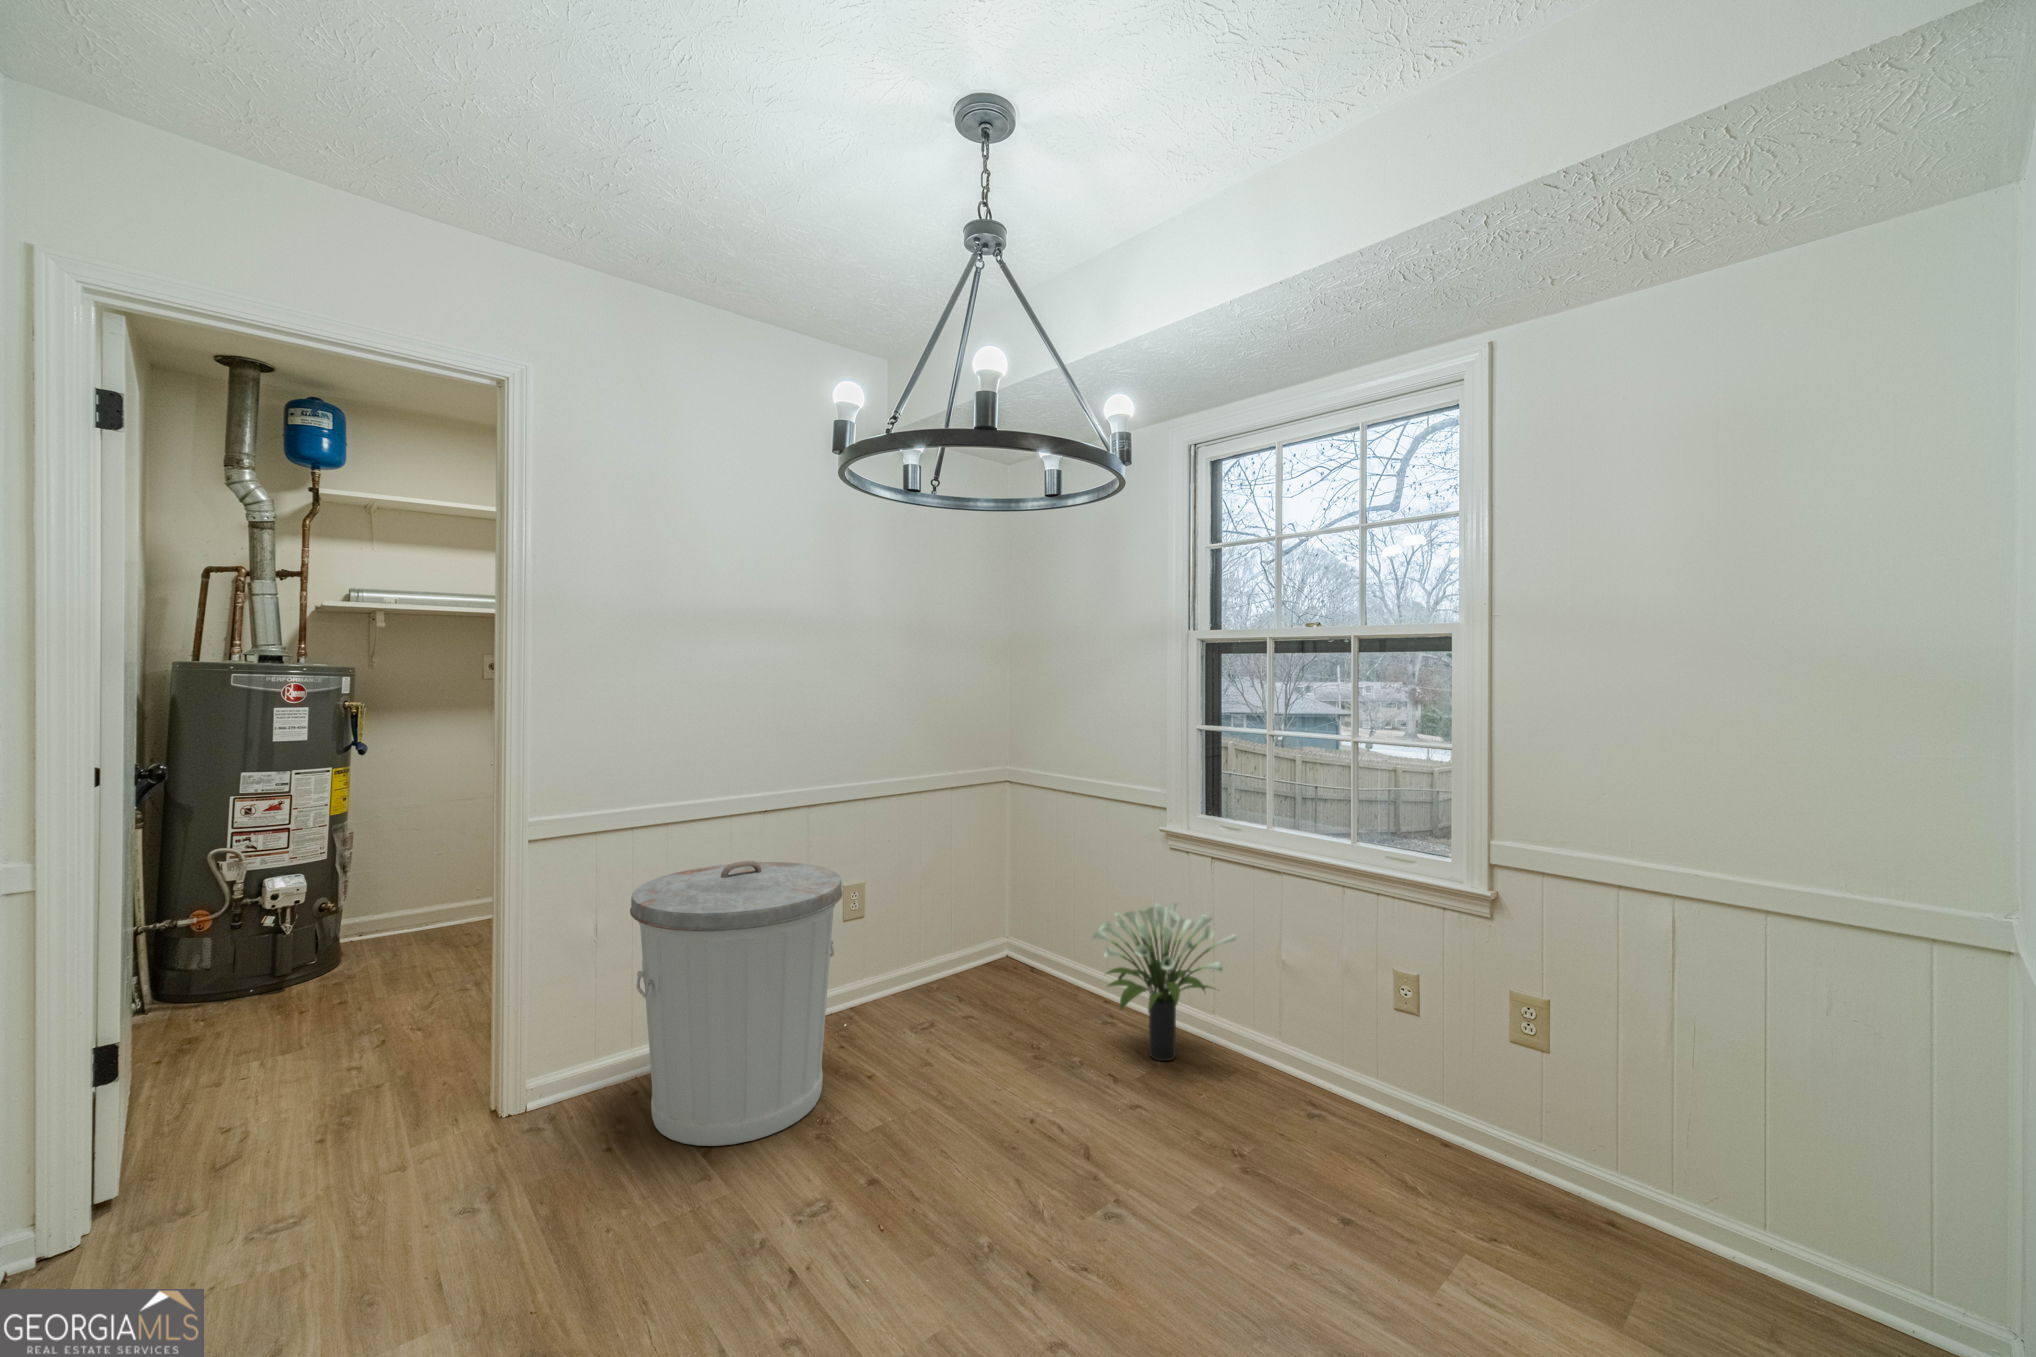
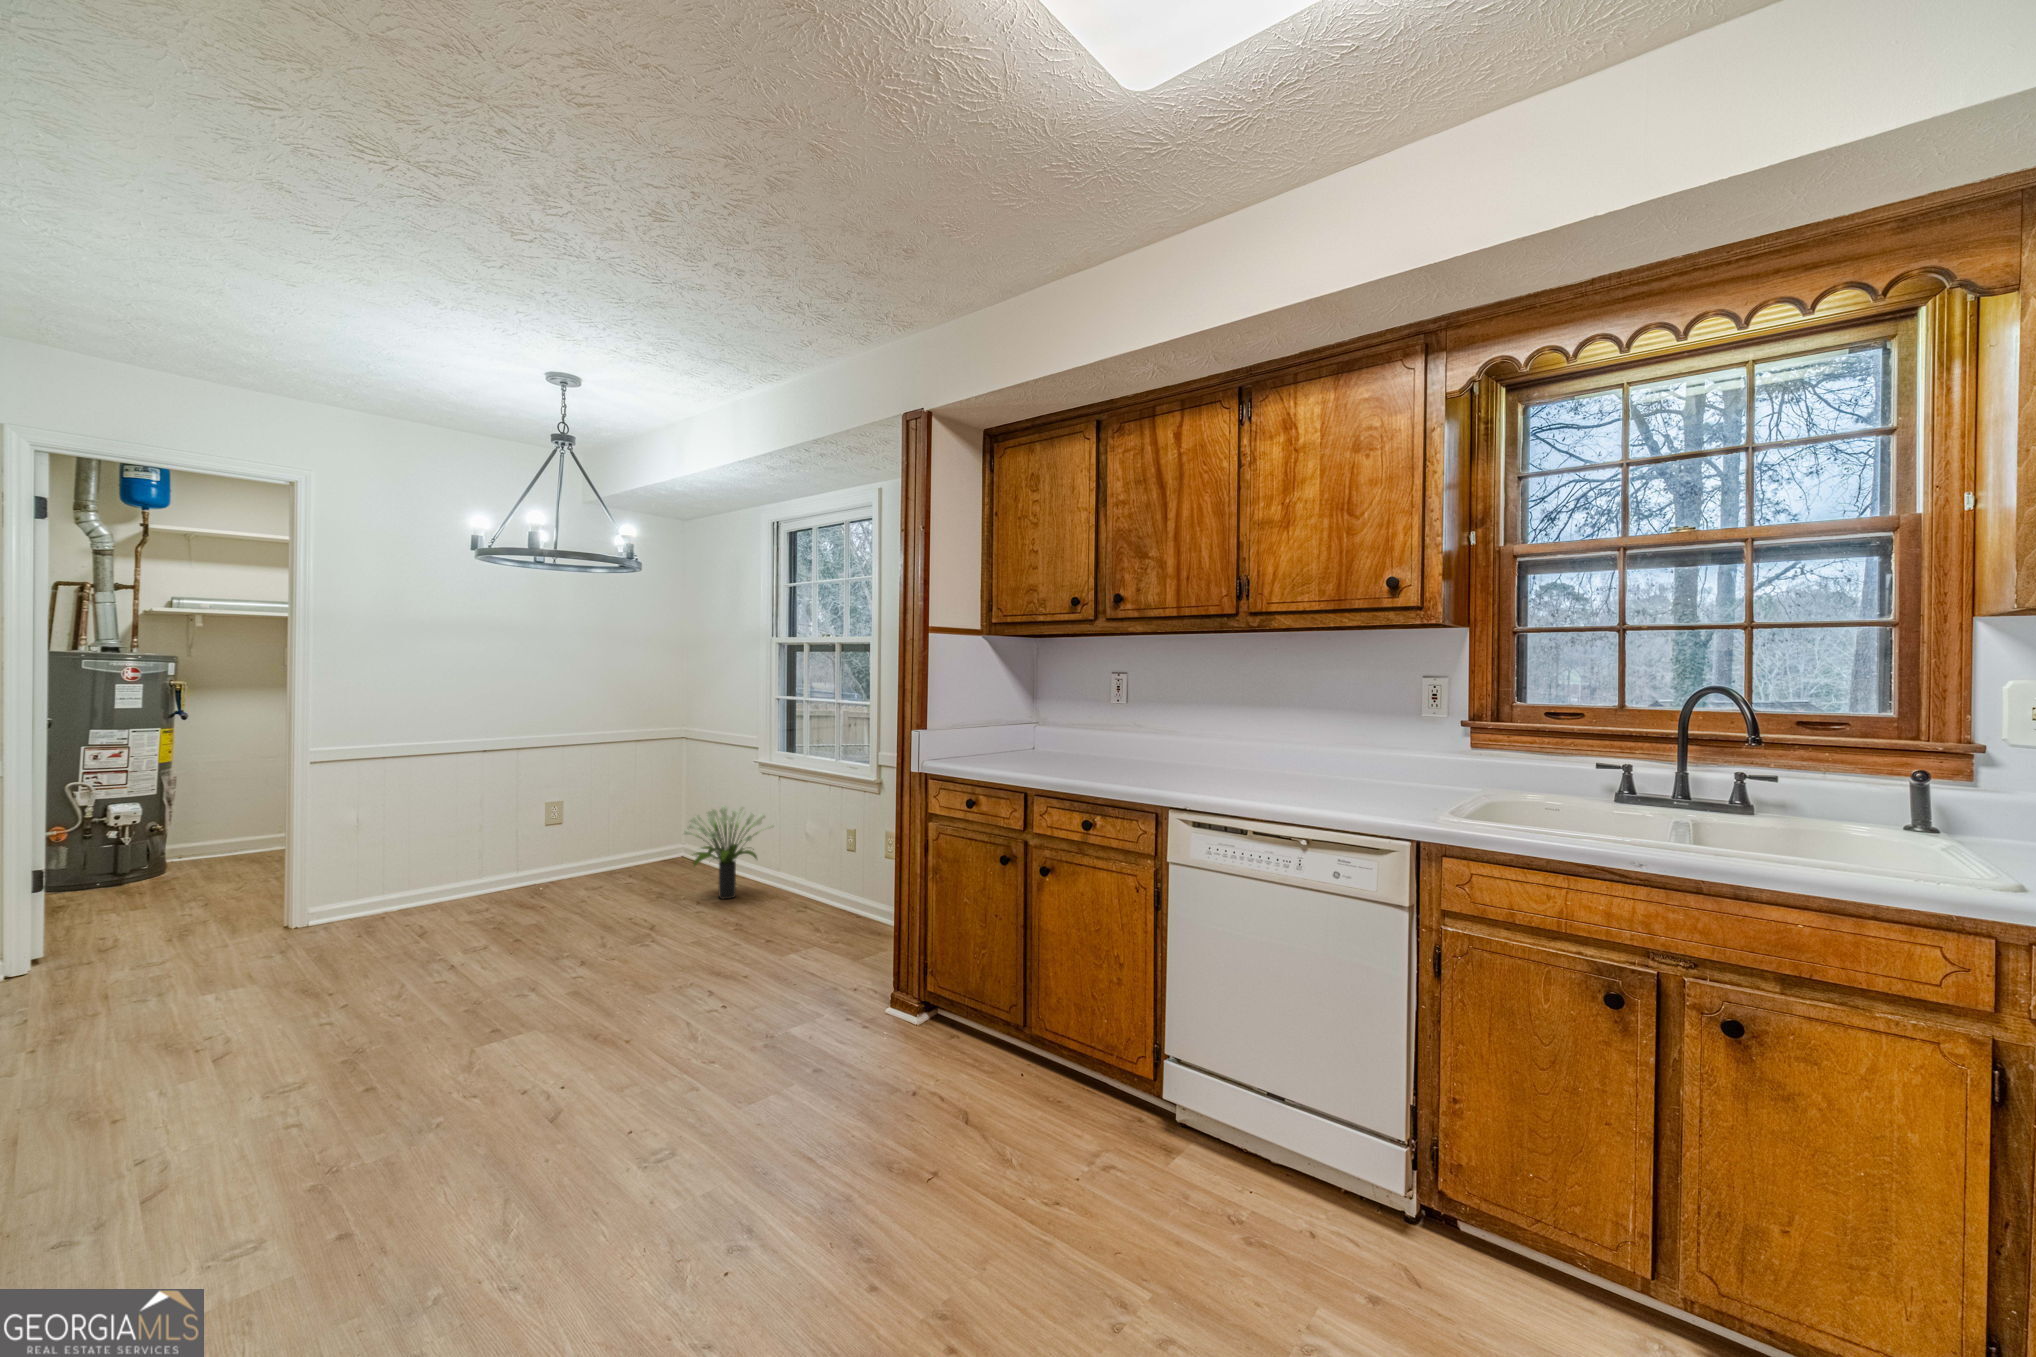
trash can: present [630,861,843,1146] -> none [365,776,511,934]

